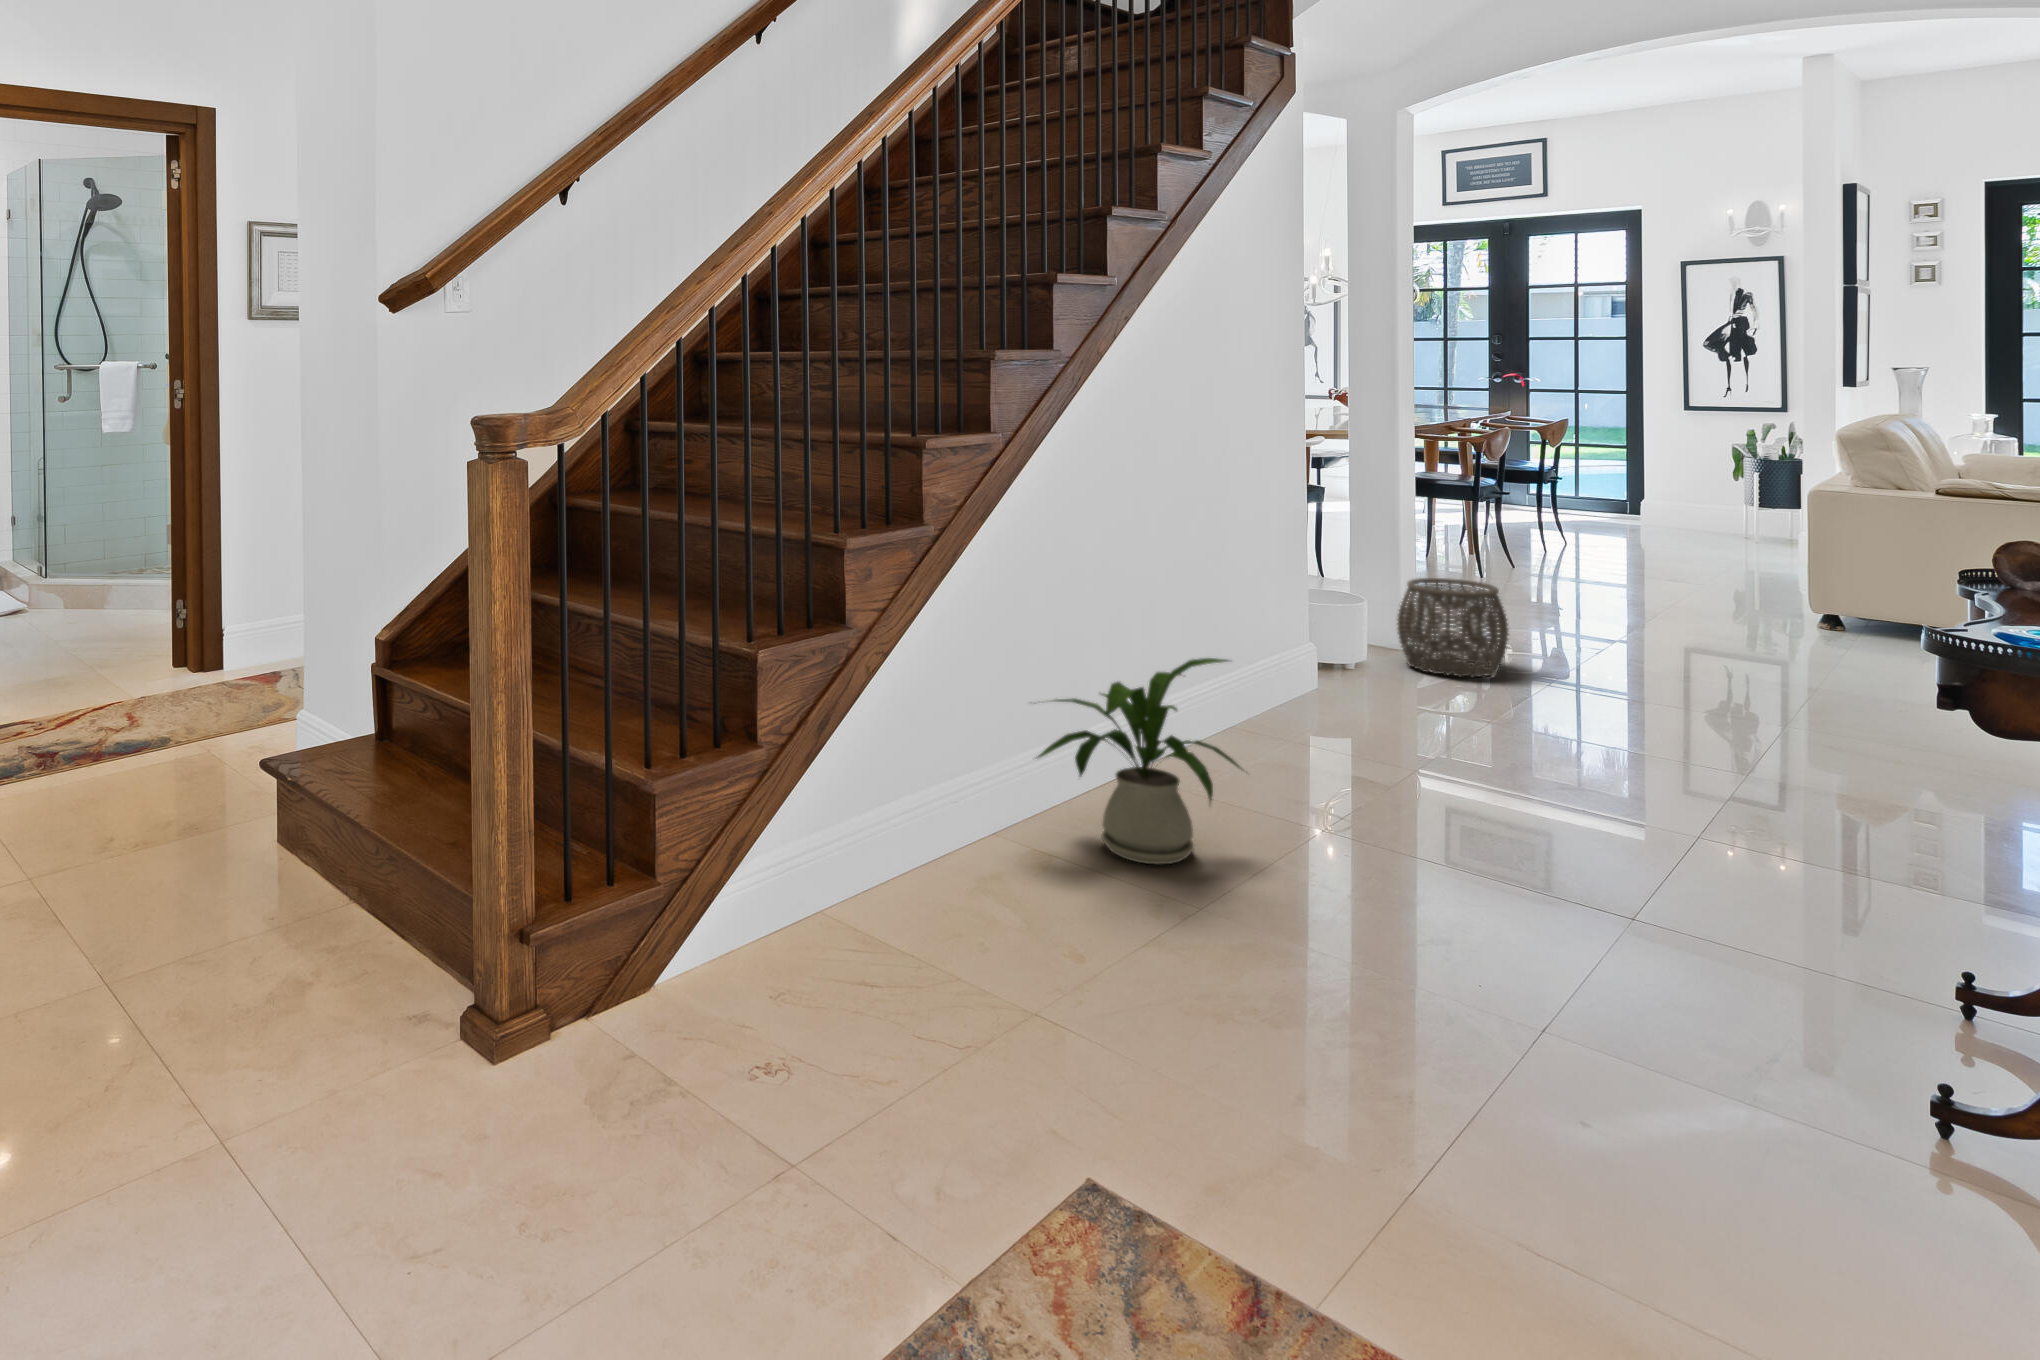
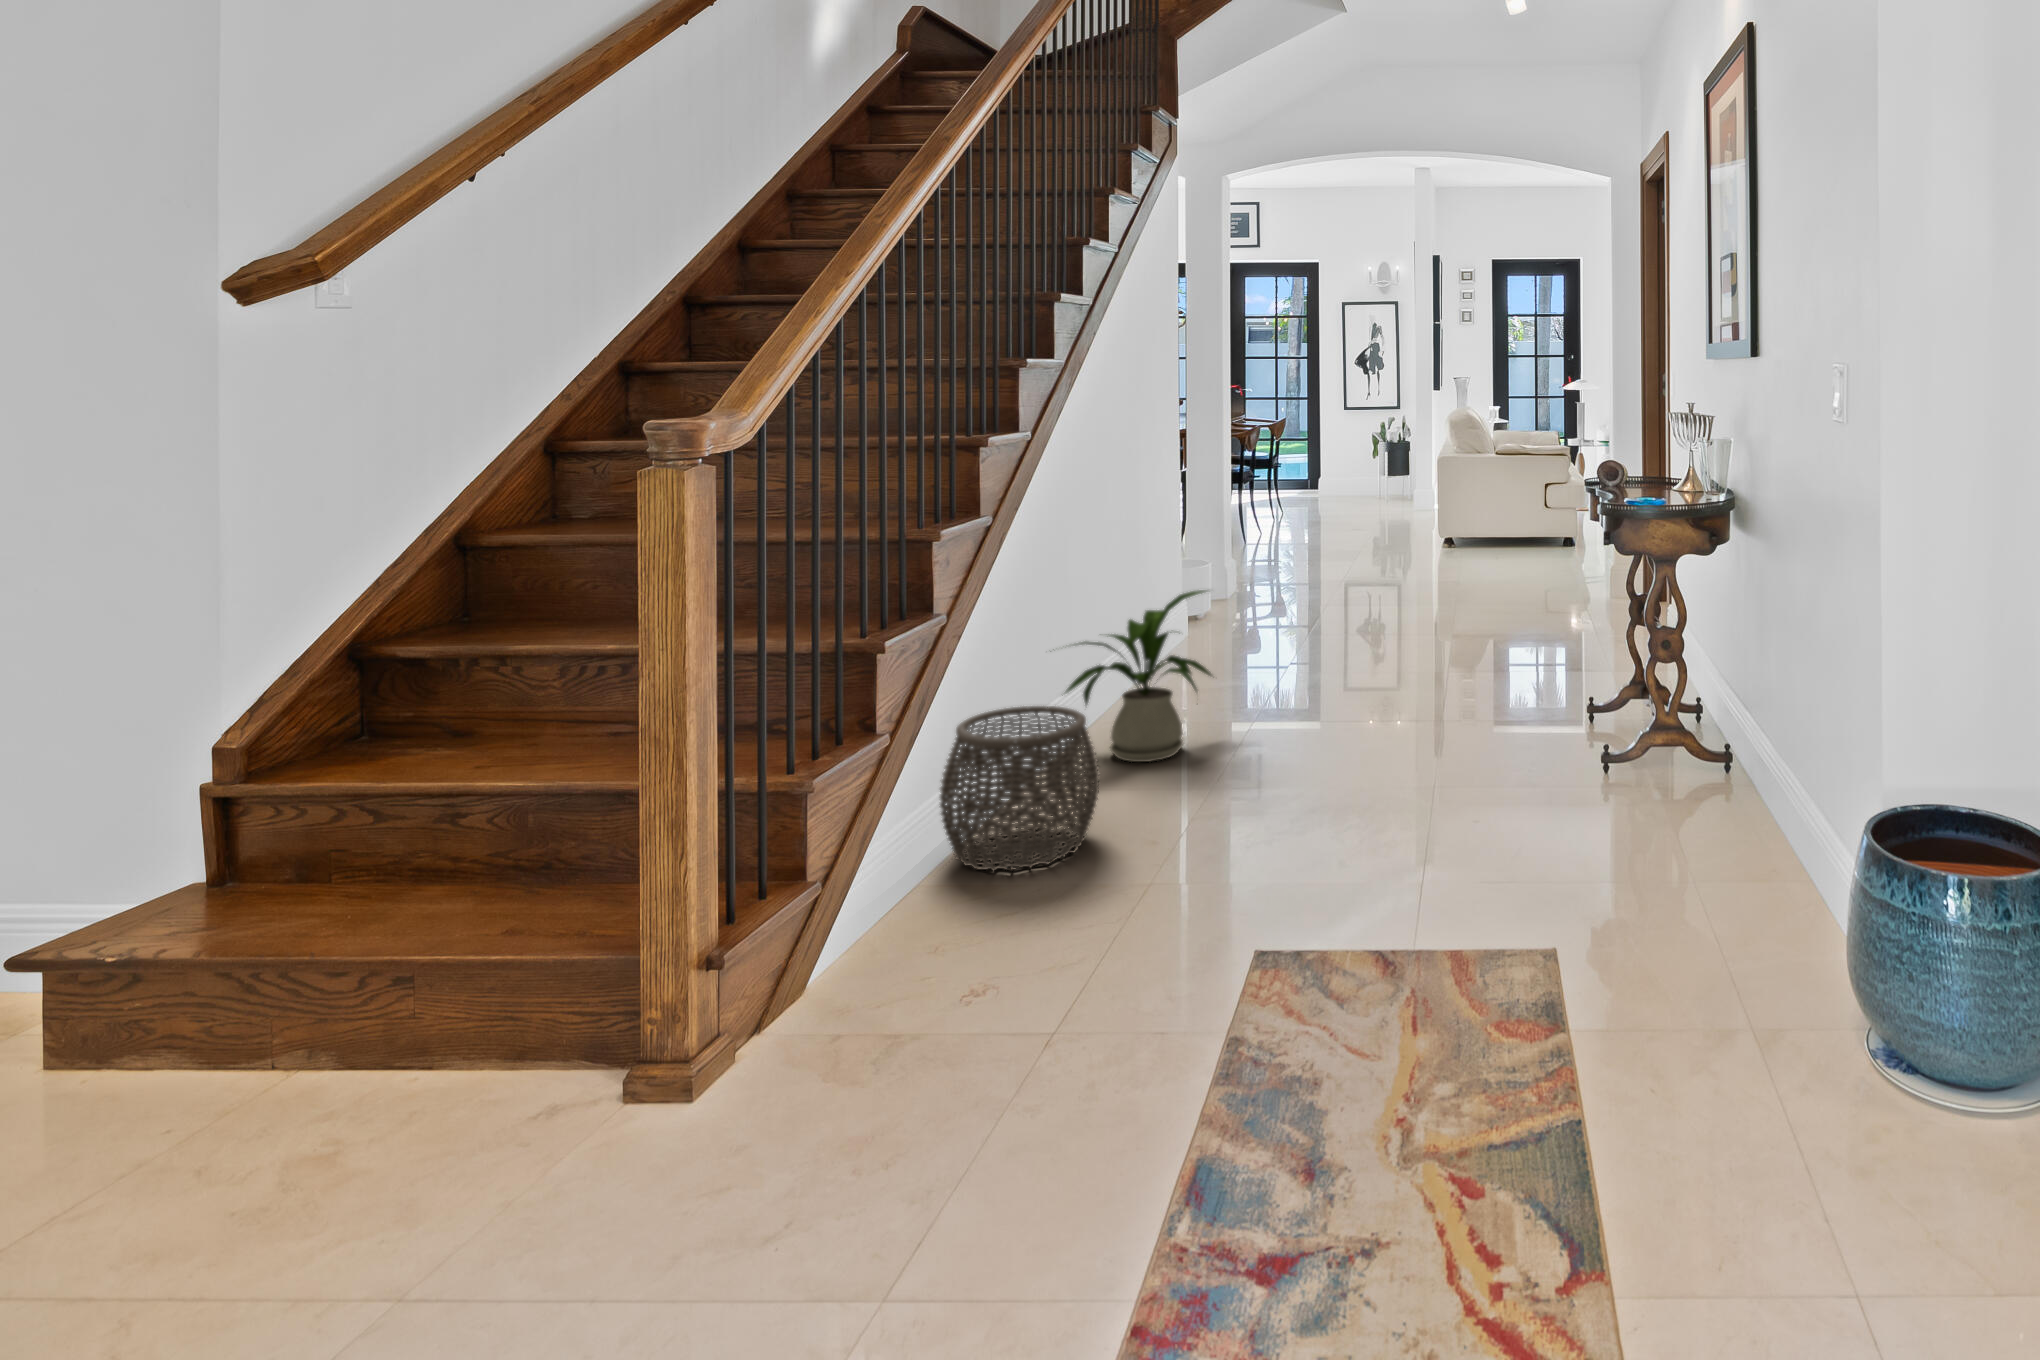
woven basket: present [1397,578,1509,677] -> present [940,706,1099,871]

